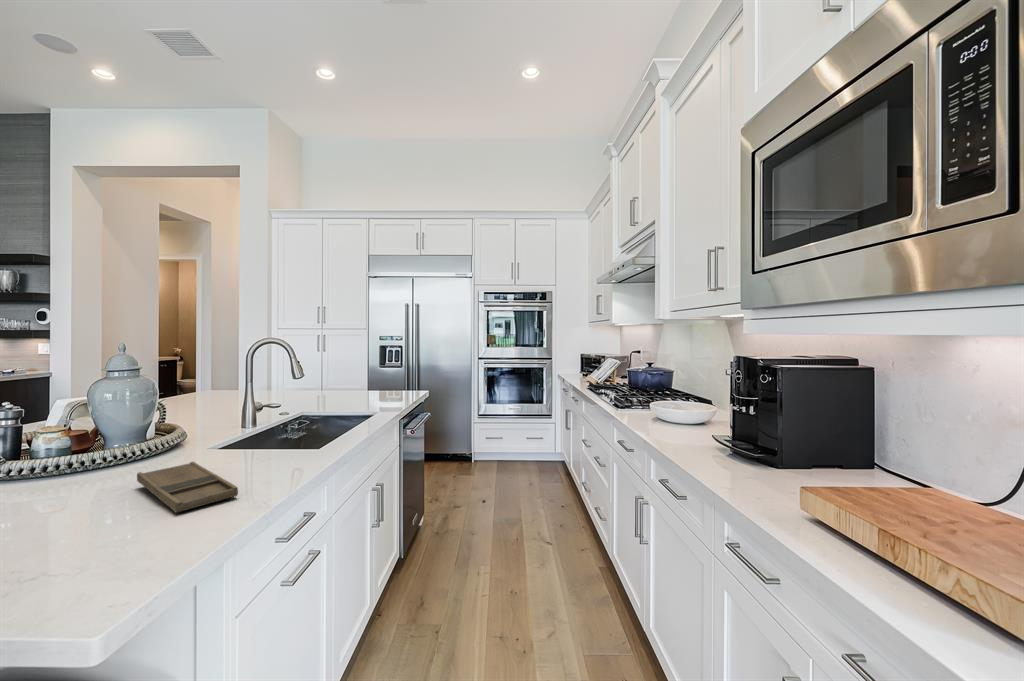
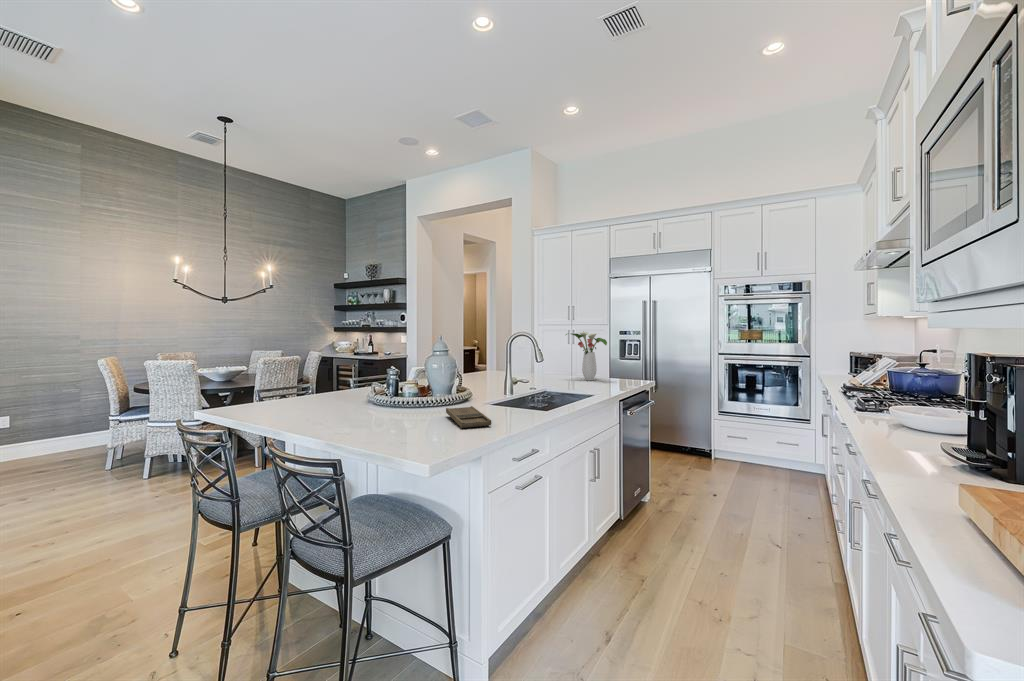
flower arrangement: none [325,336,379,395] -> present [566,331,607,380]

